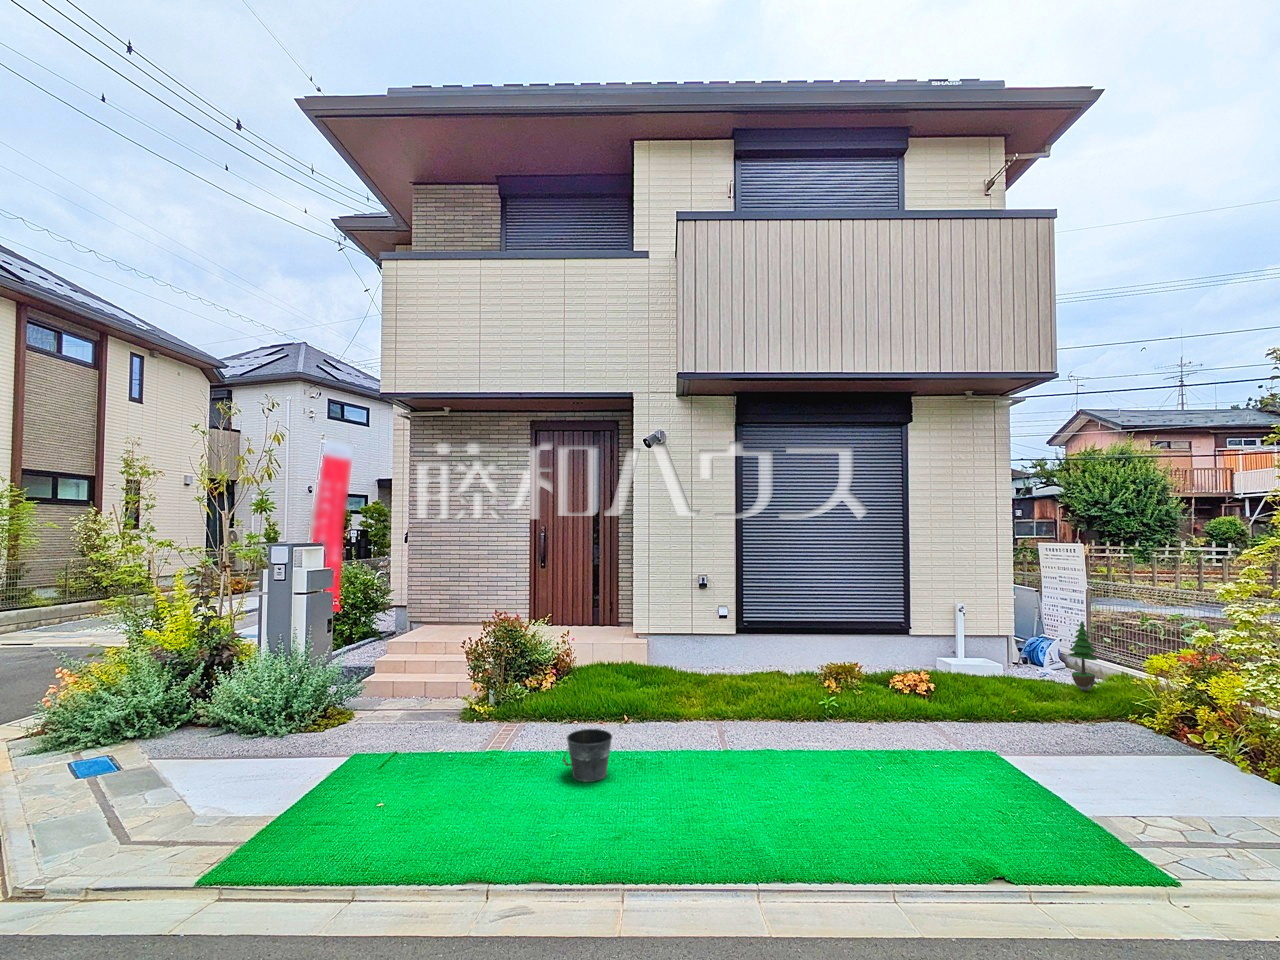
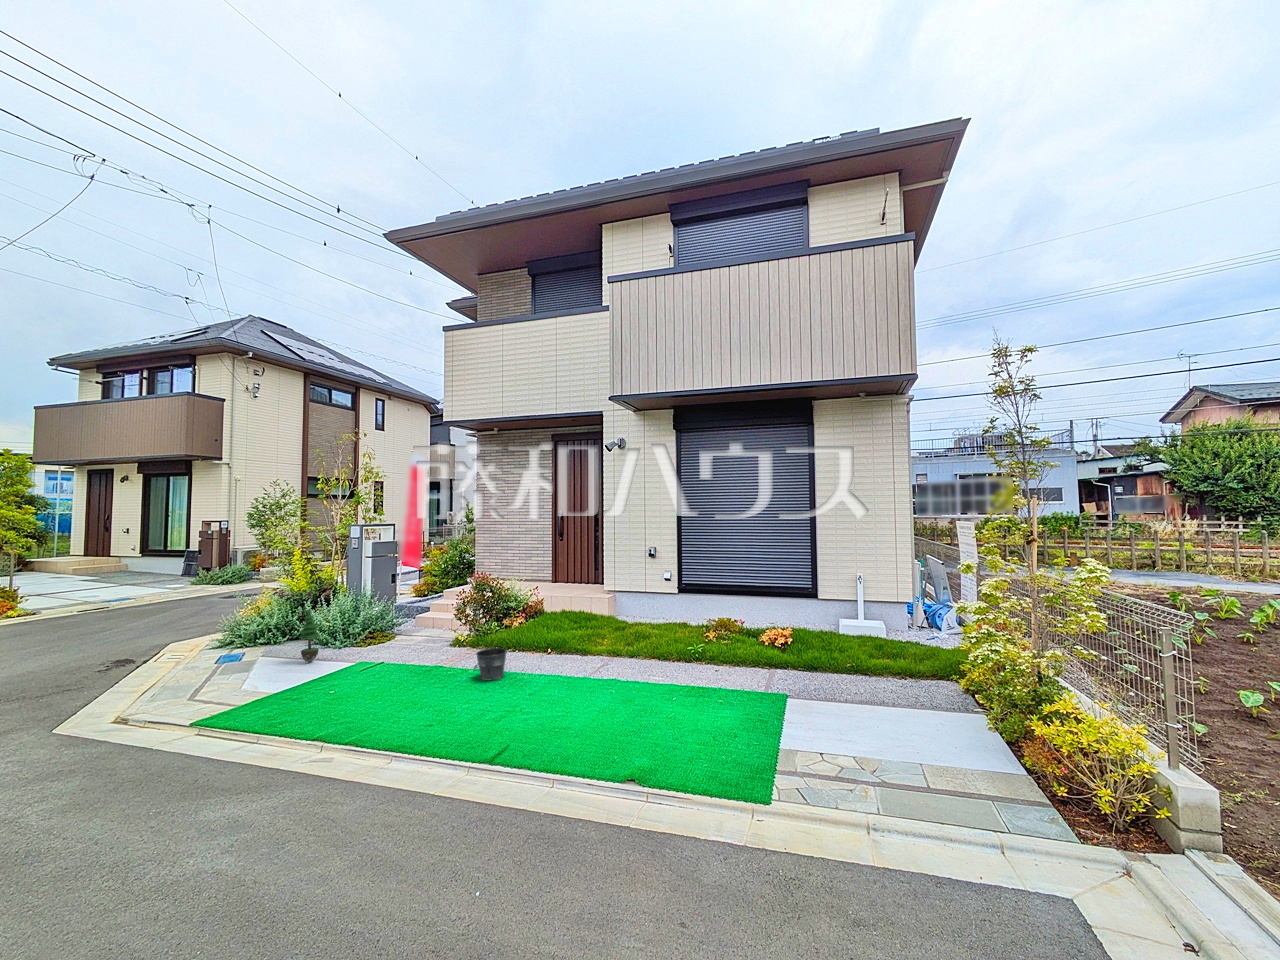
potted tree: present [1068,621,1097,691] -> present [299,609,320,662]

